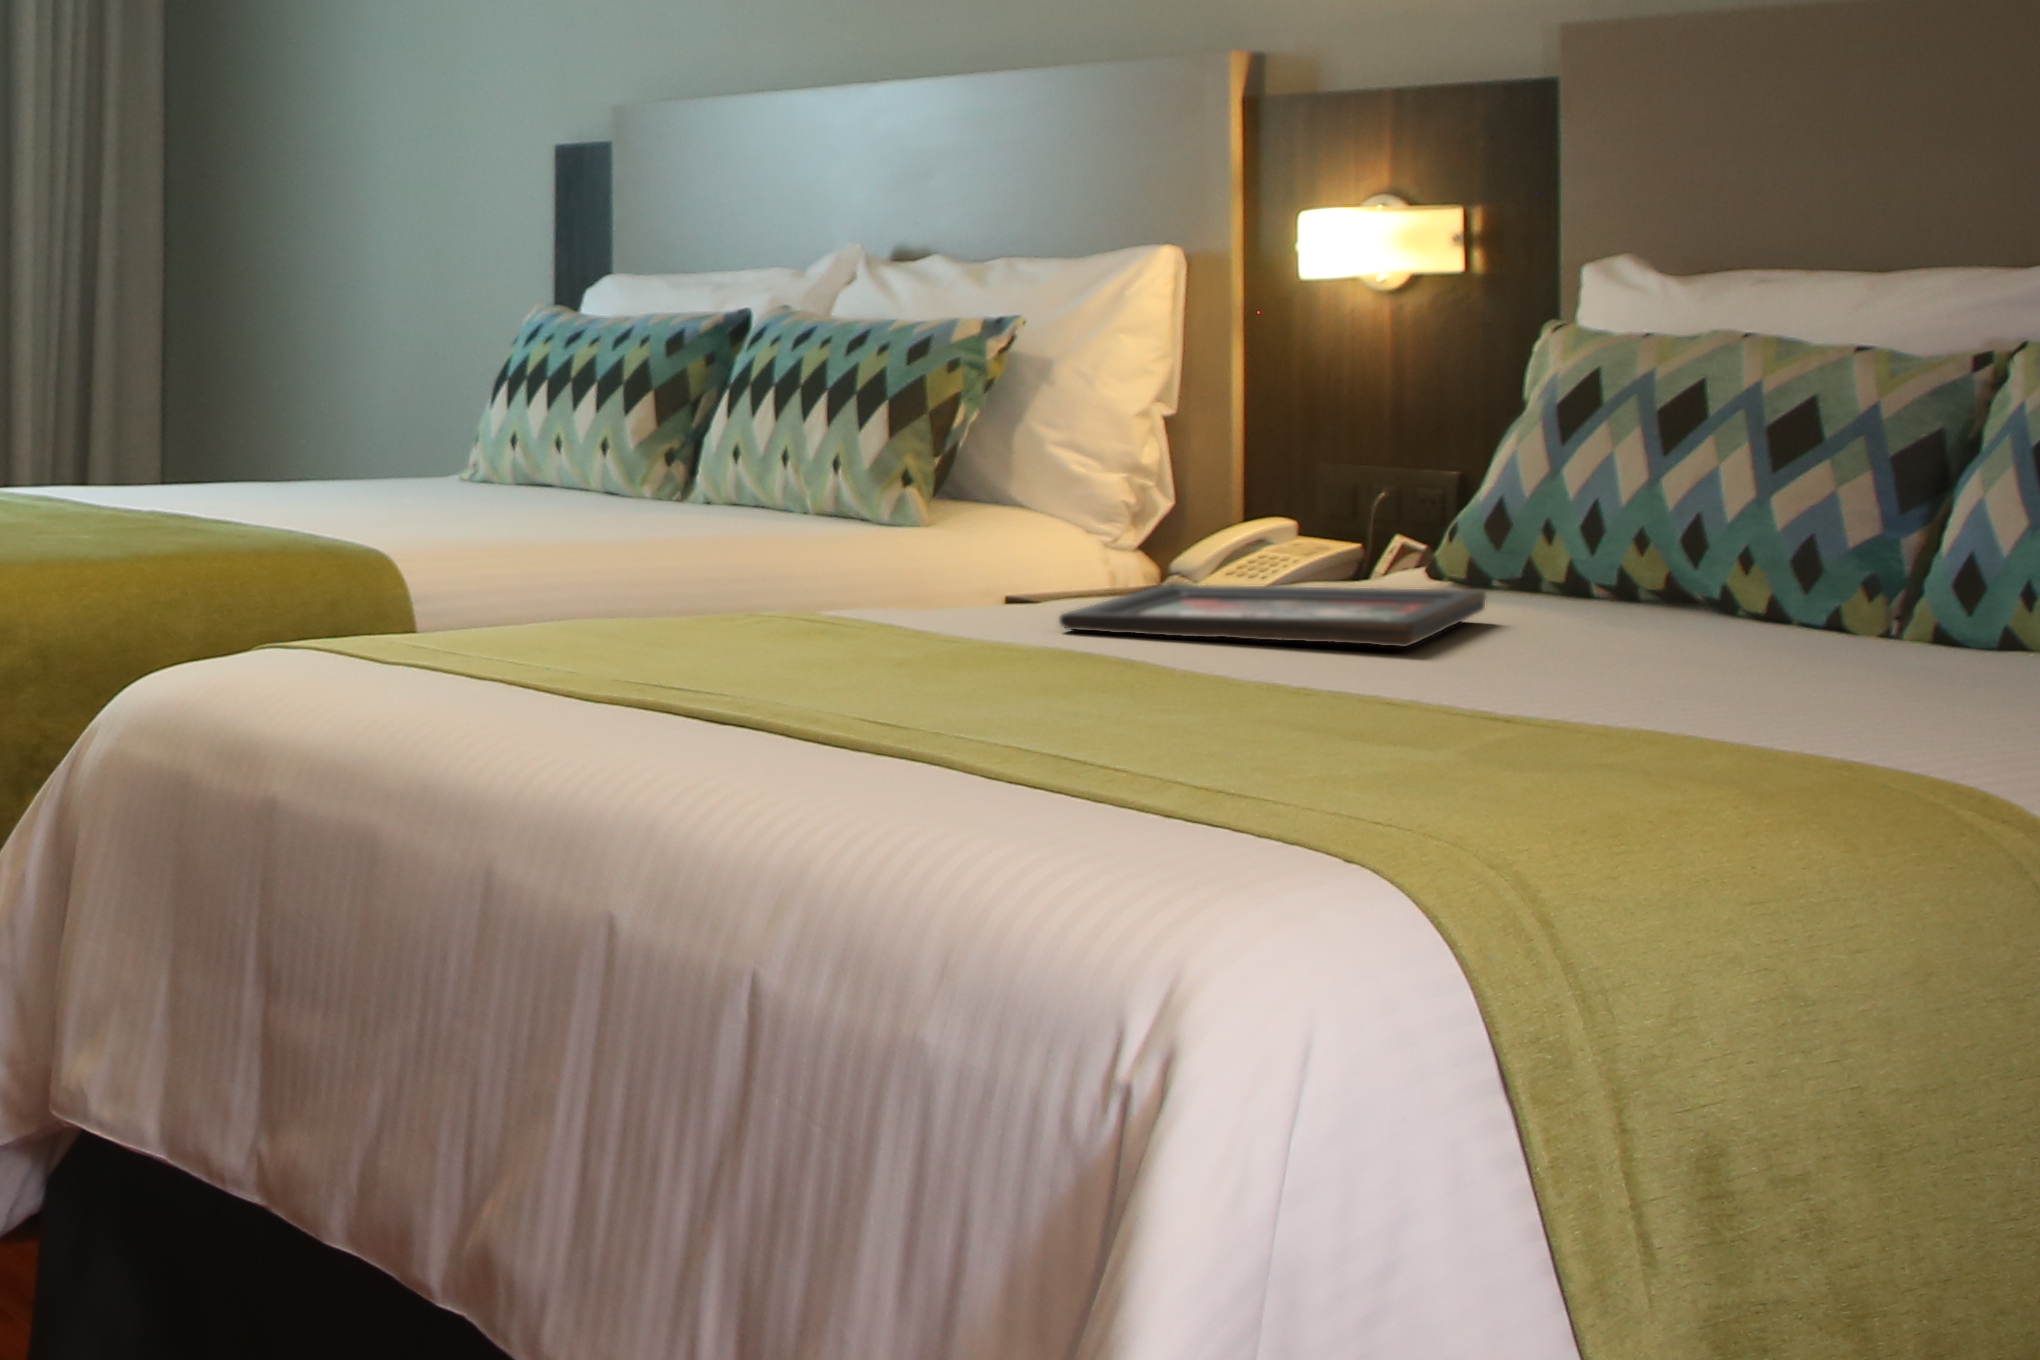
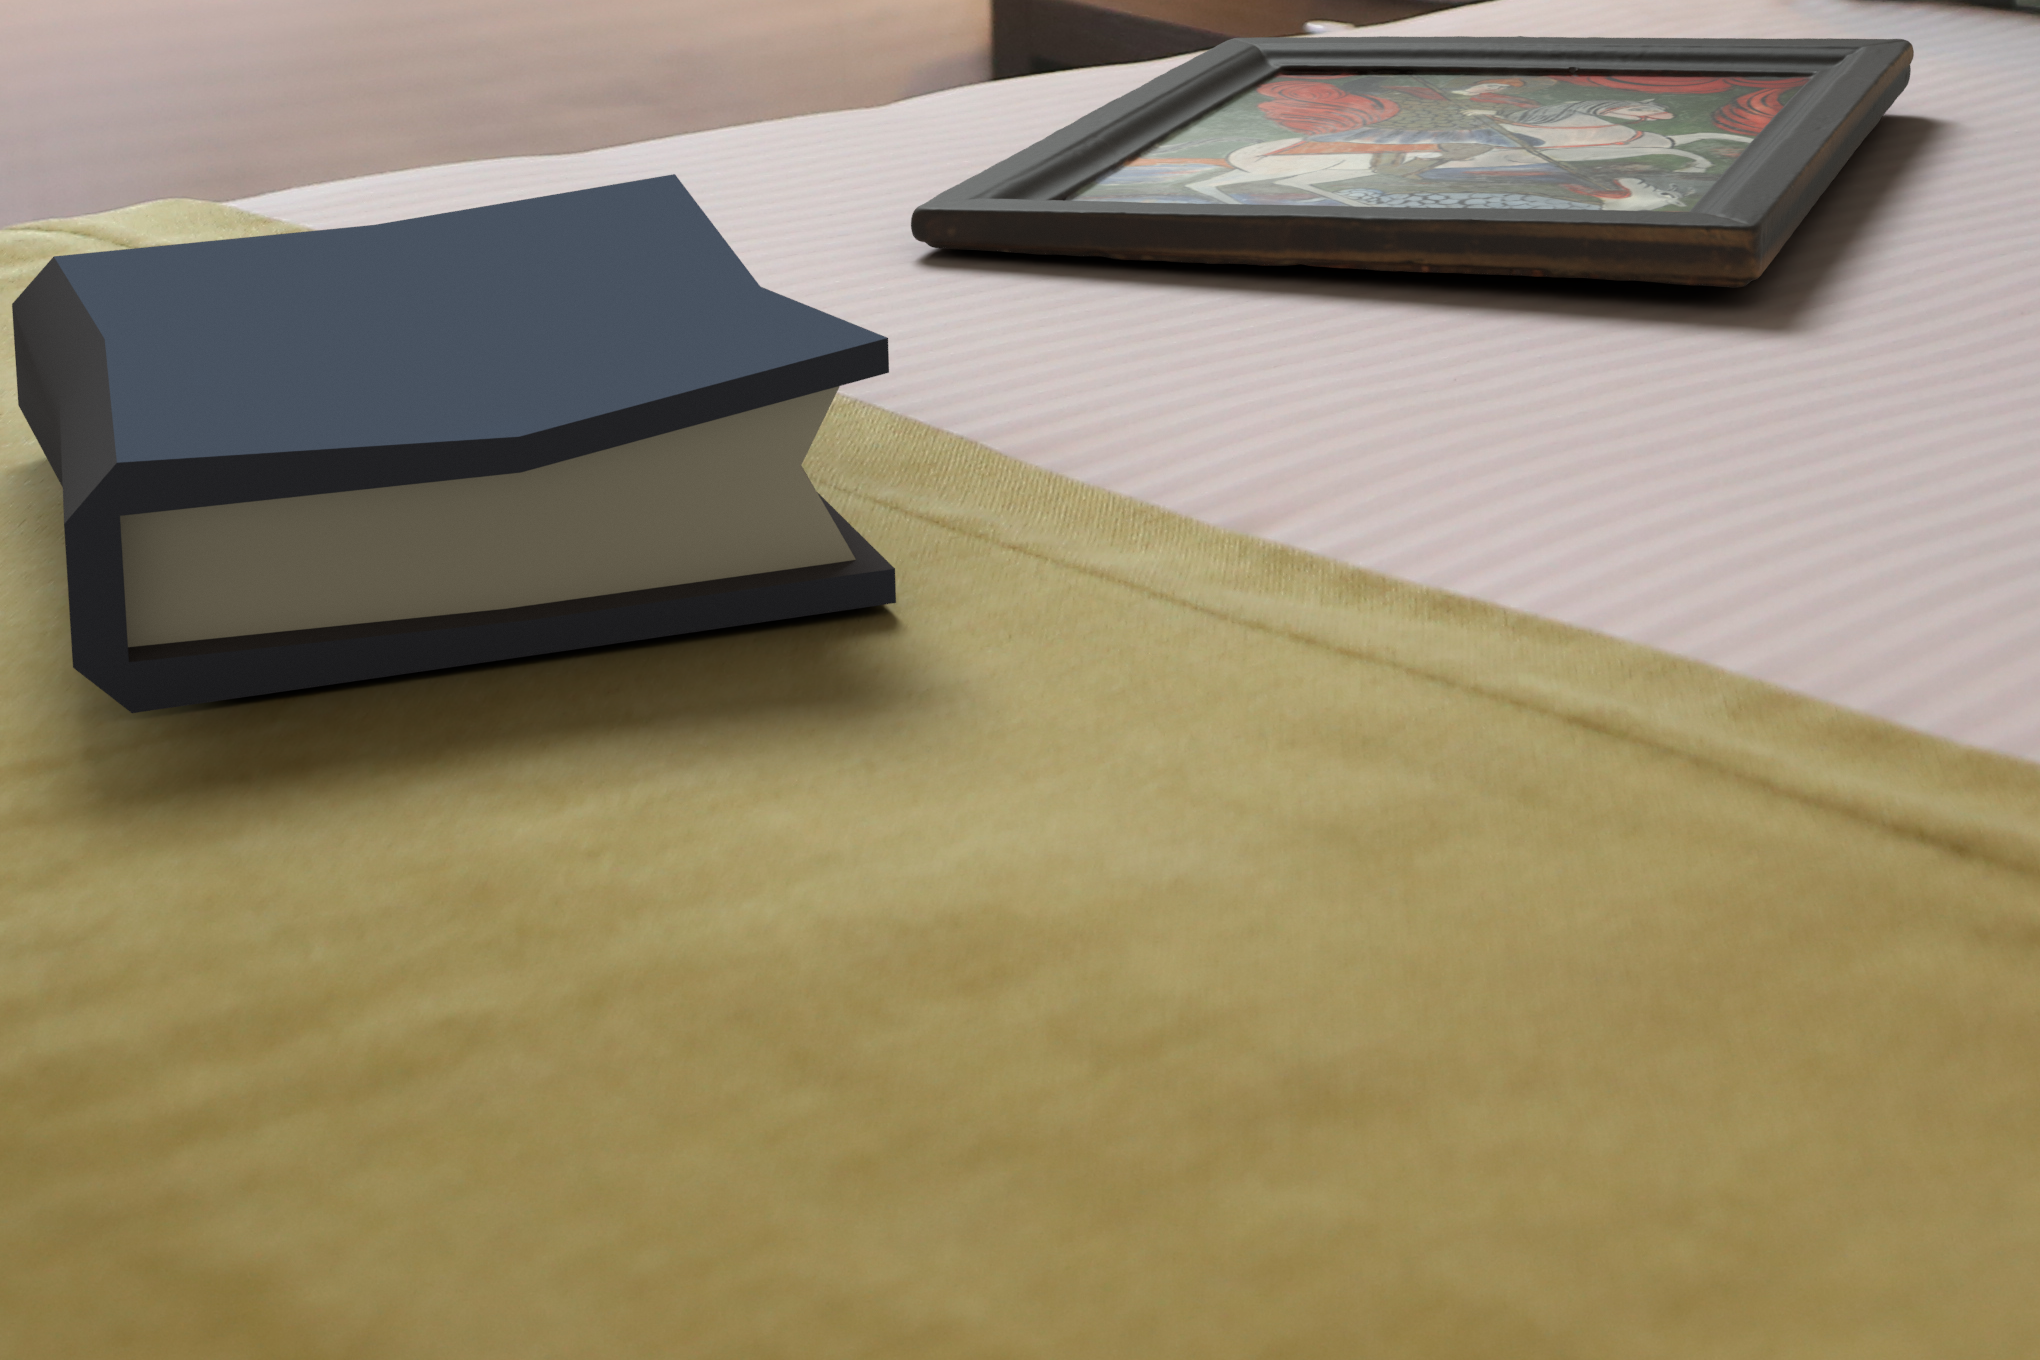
hardback book: none [786,576,1121,682] -> present [12,174,896,713]

